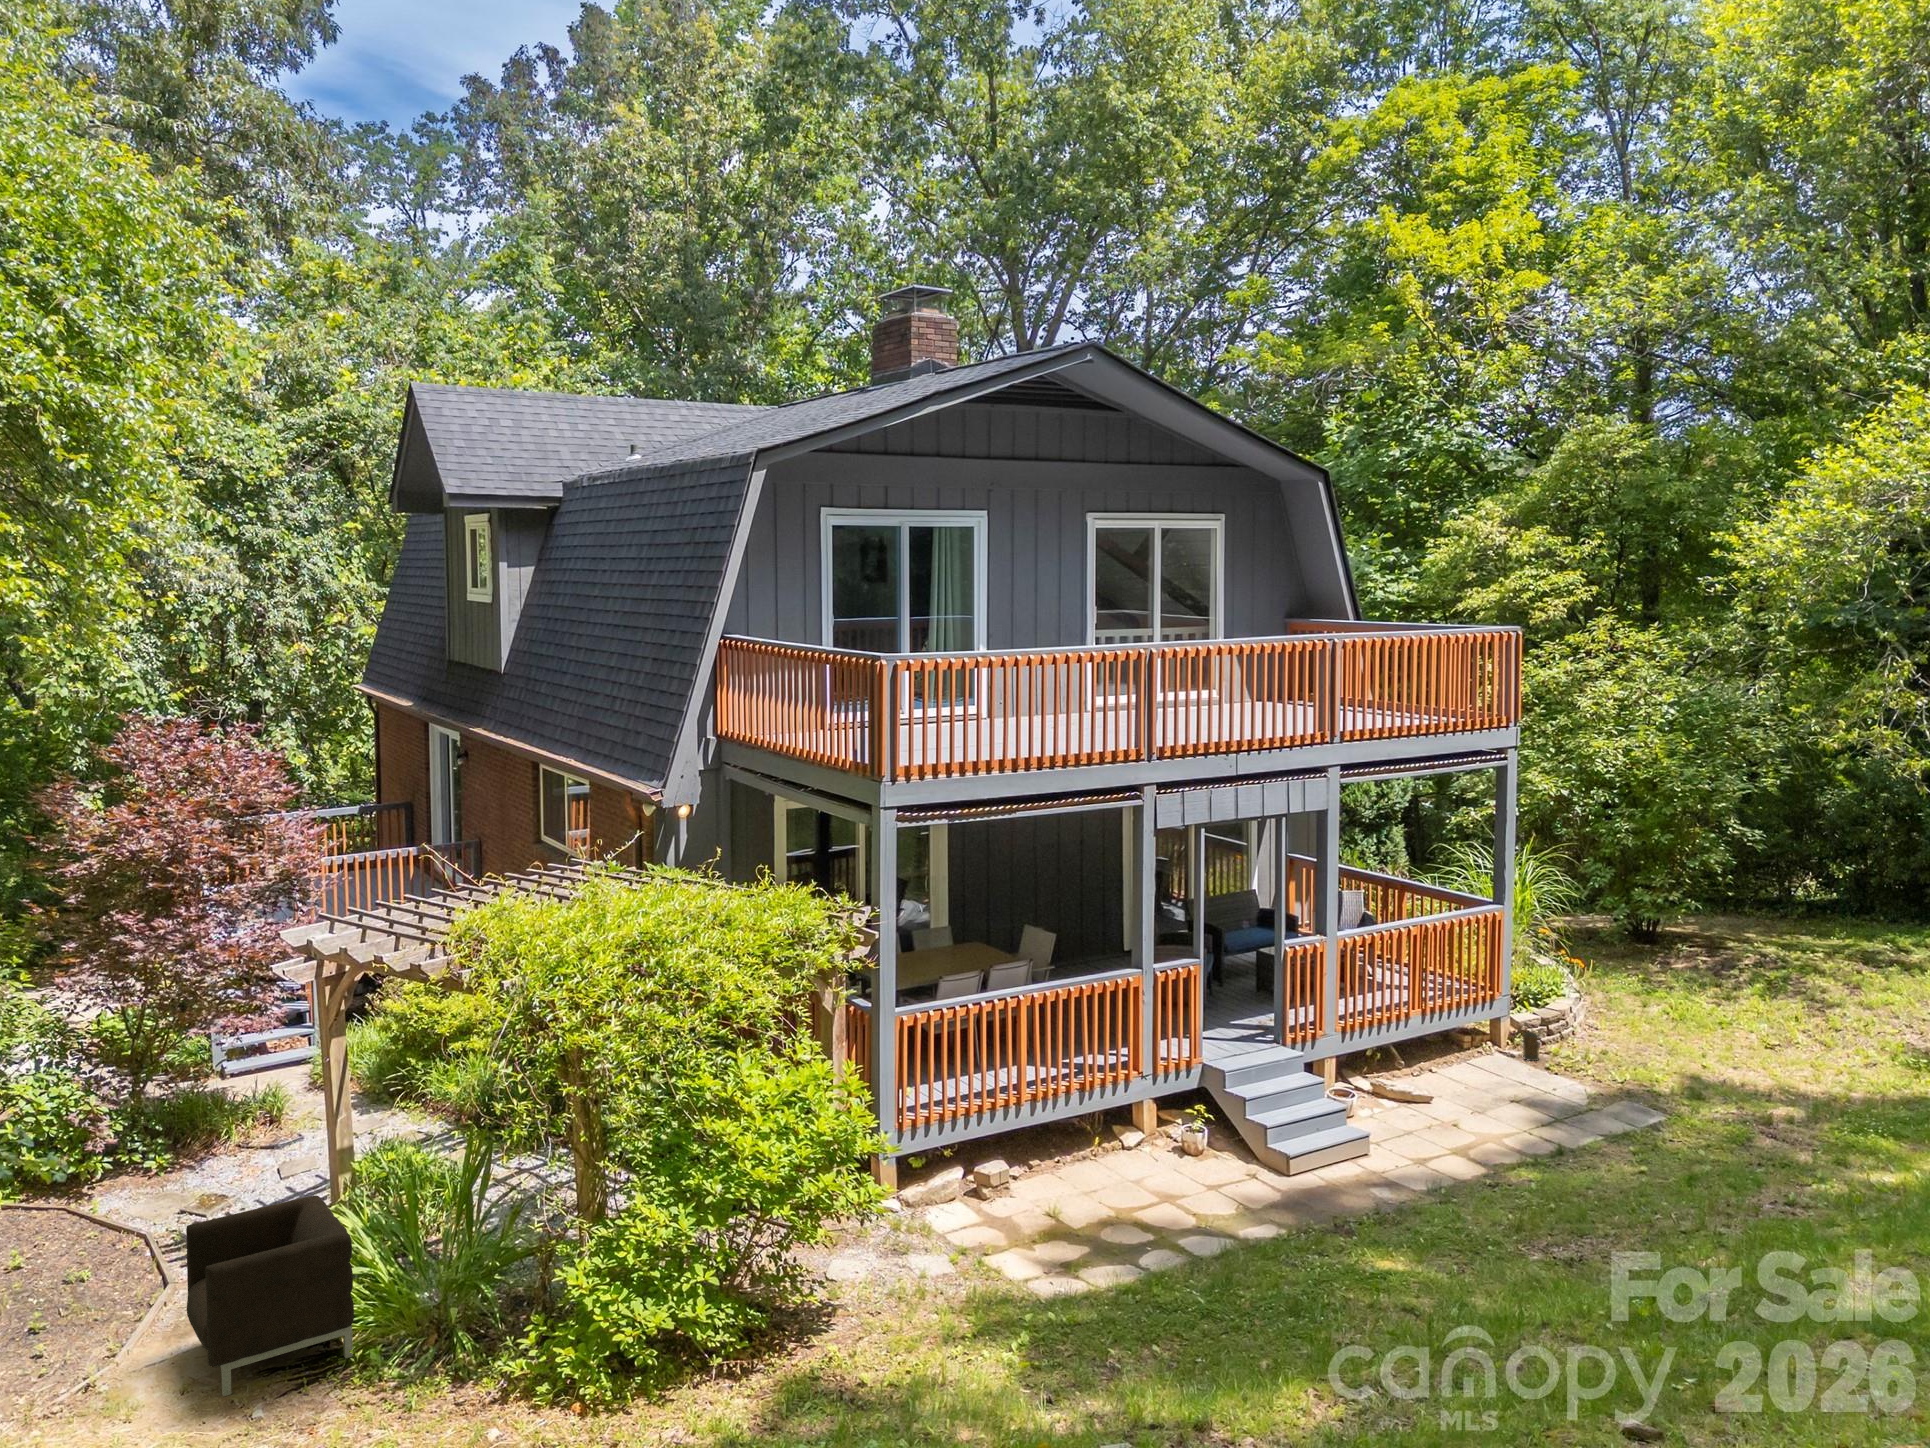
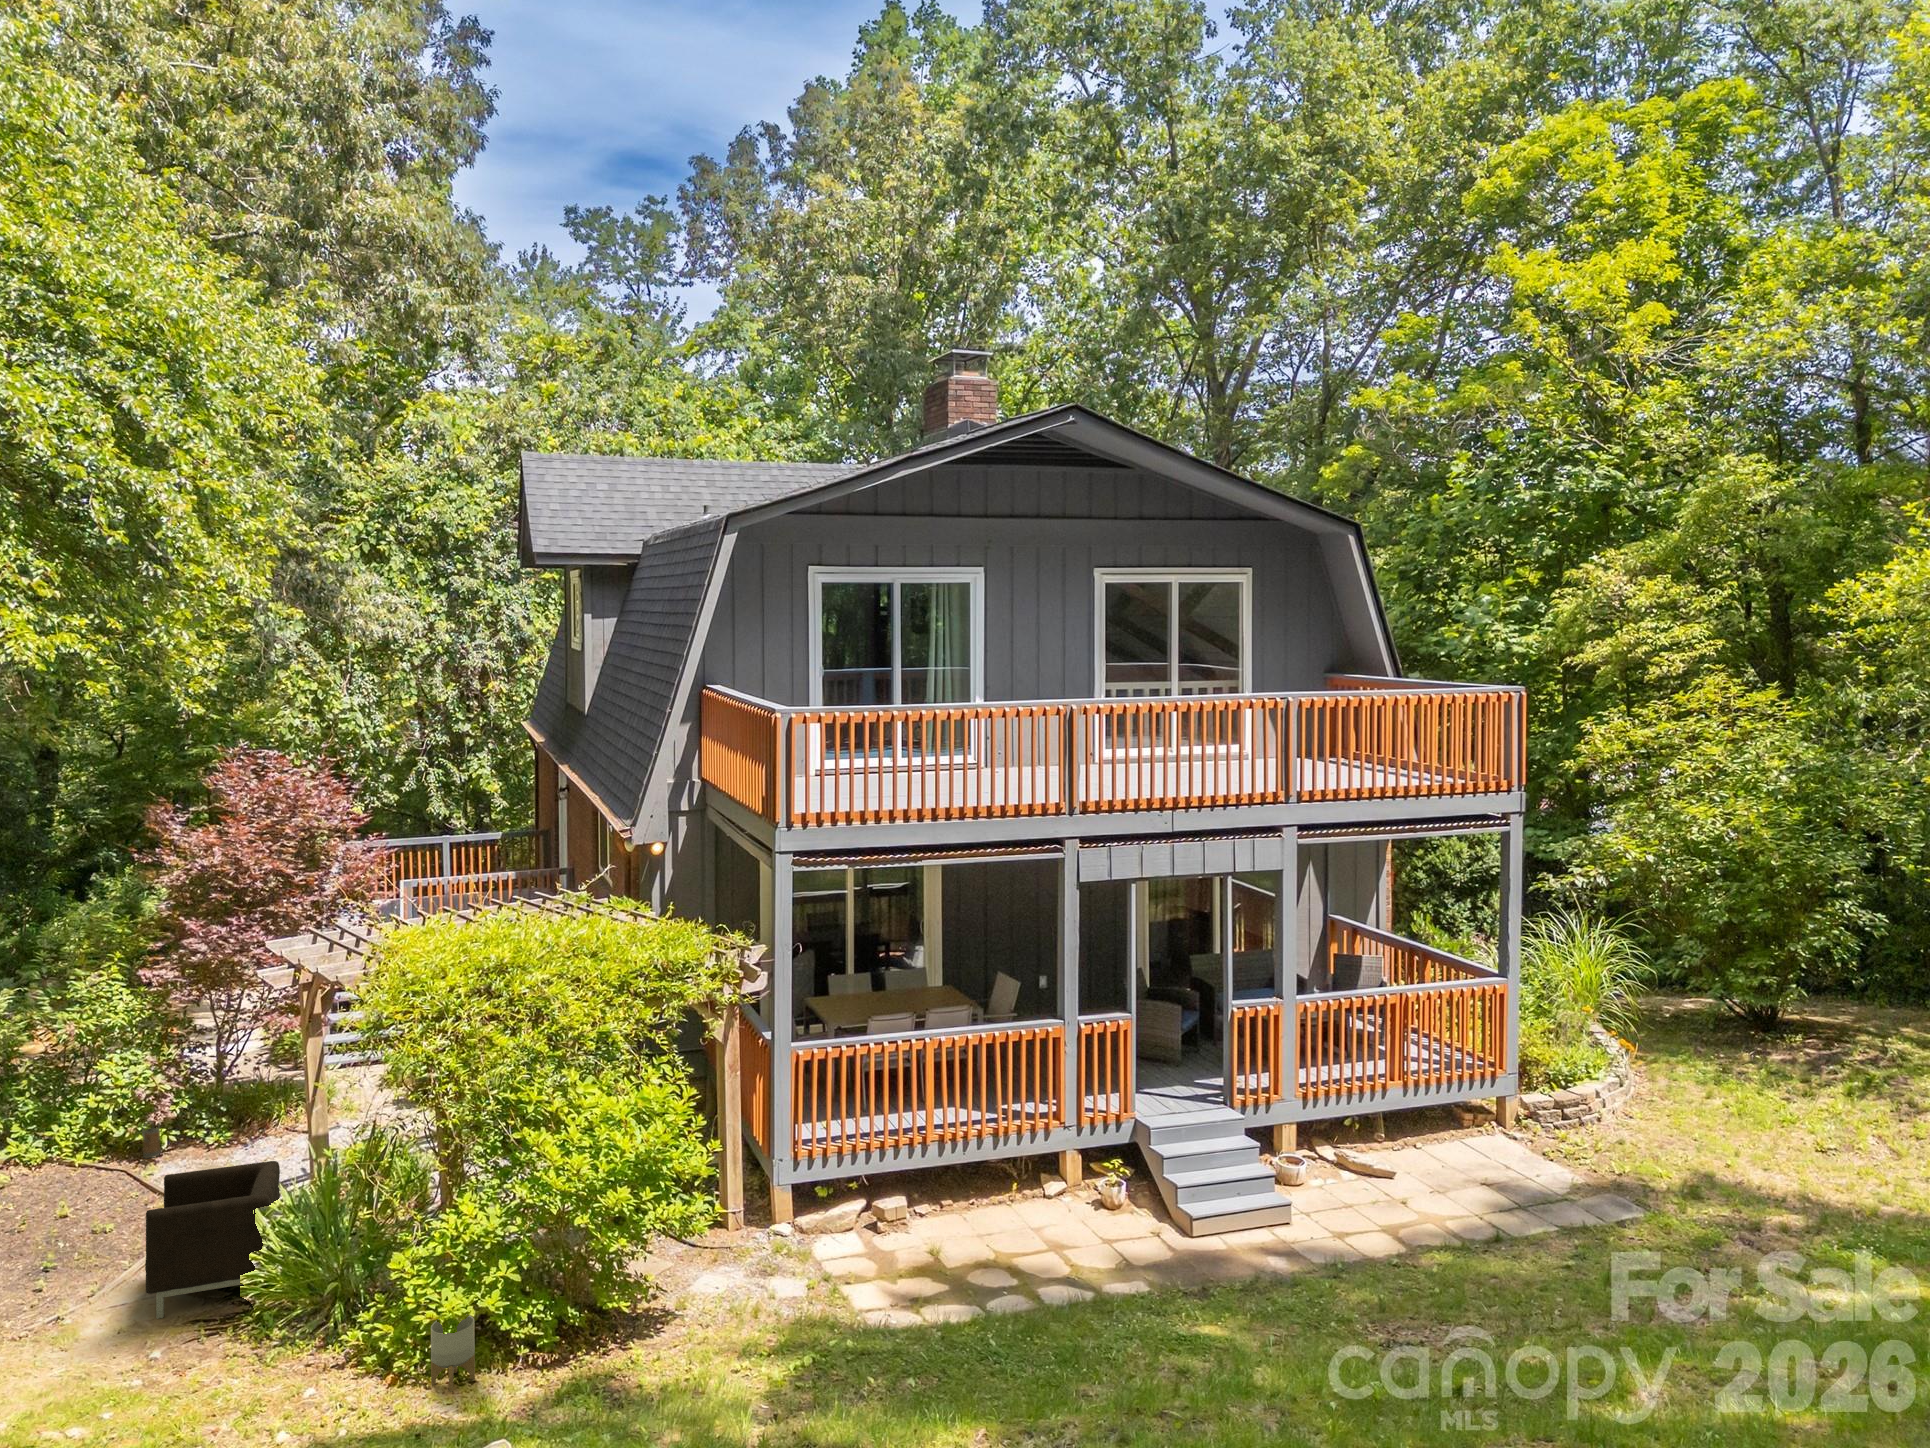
watering can: present [1519,1024,1541,1061] -> present [142,1121,160,1159]
planter: none [637,1332,686,1420] -> present [431,1315,475,1392]

